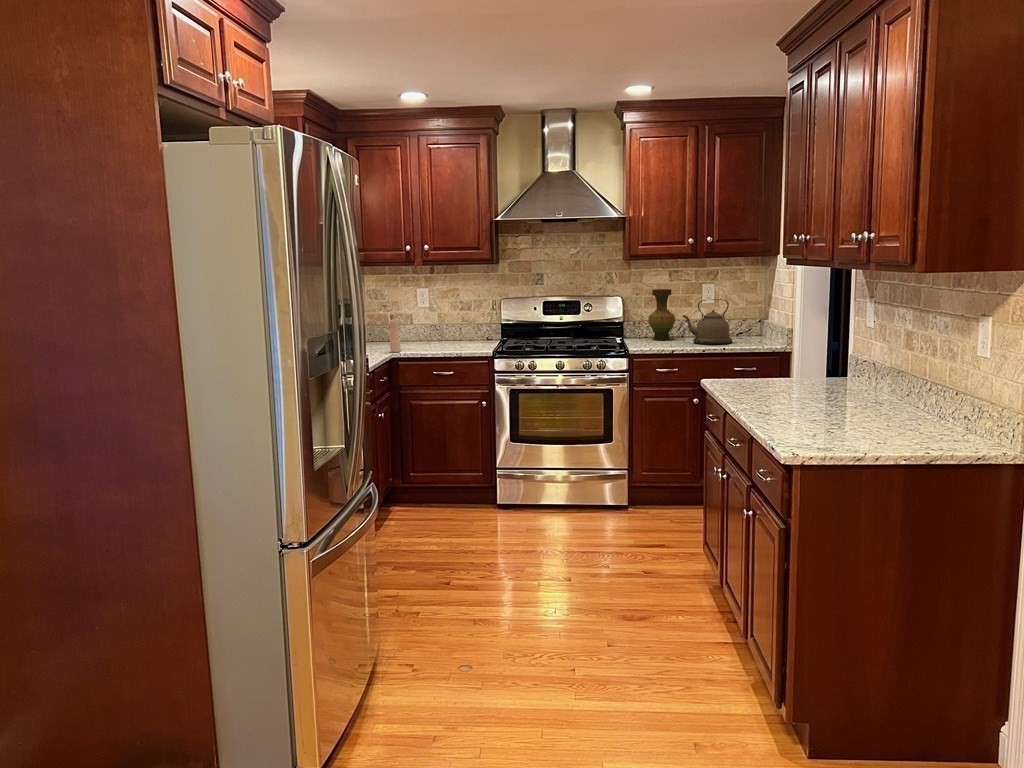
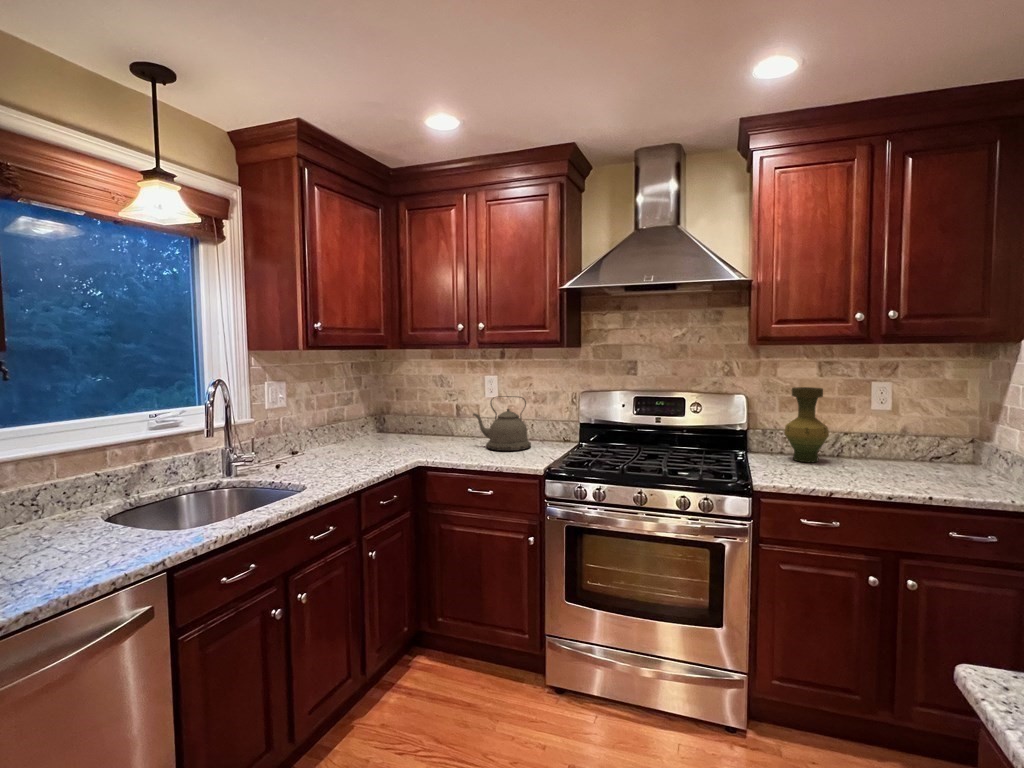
kettle: present [682,299,732,344] -> present [473,396,531,451]
pepper mill: present [389,312,411,352] -> none [424,406,457,458]

